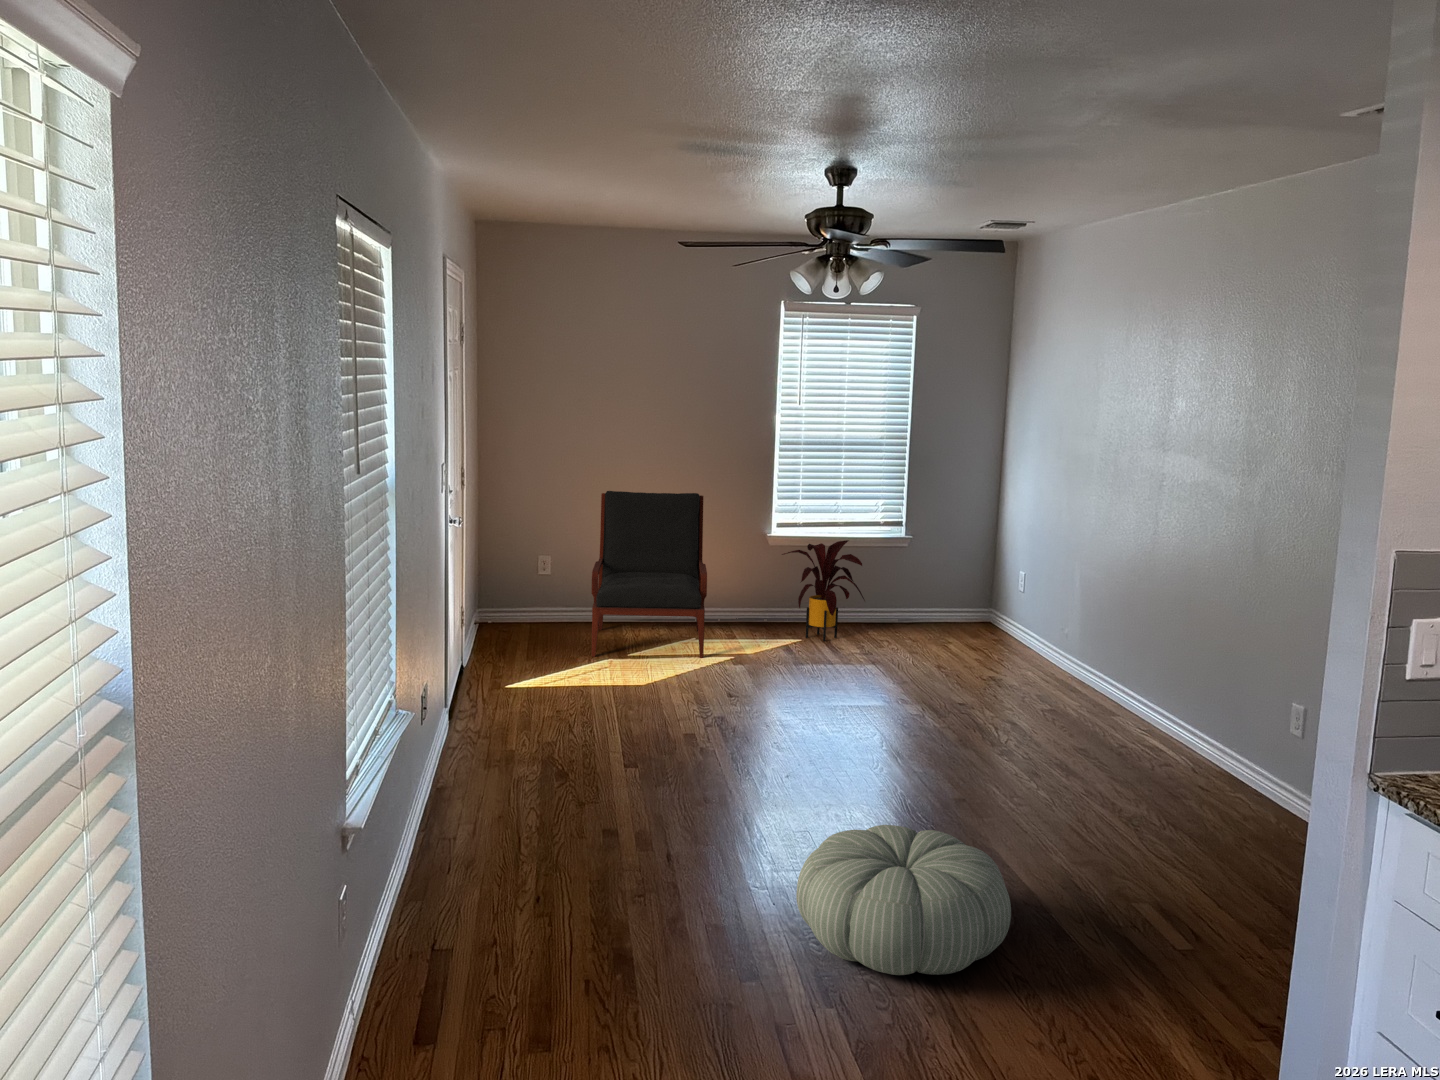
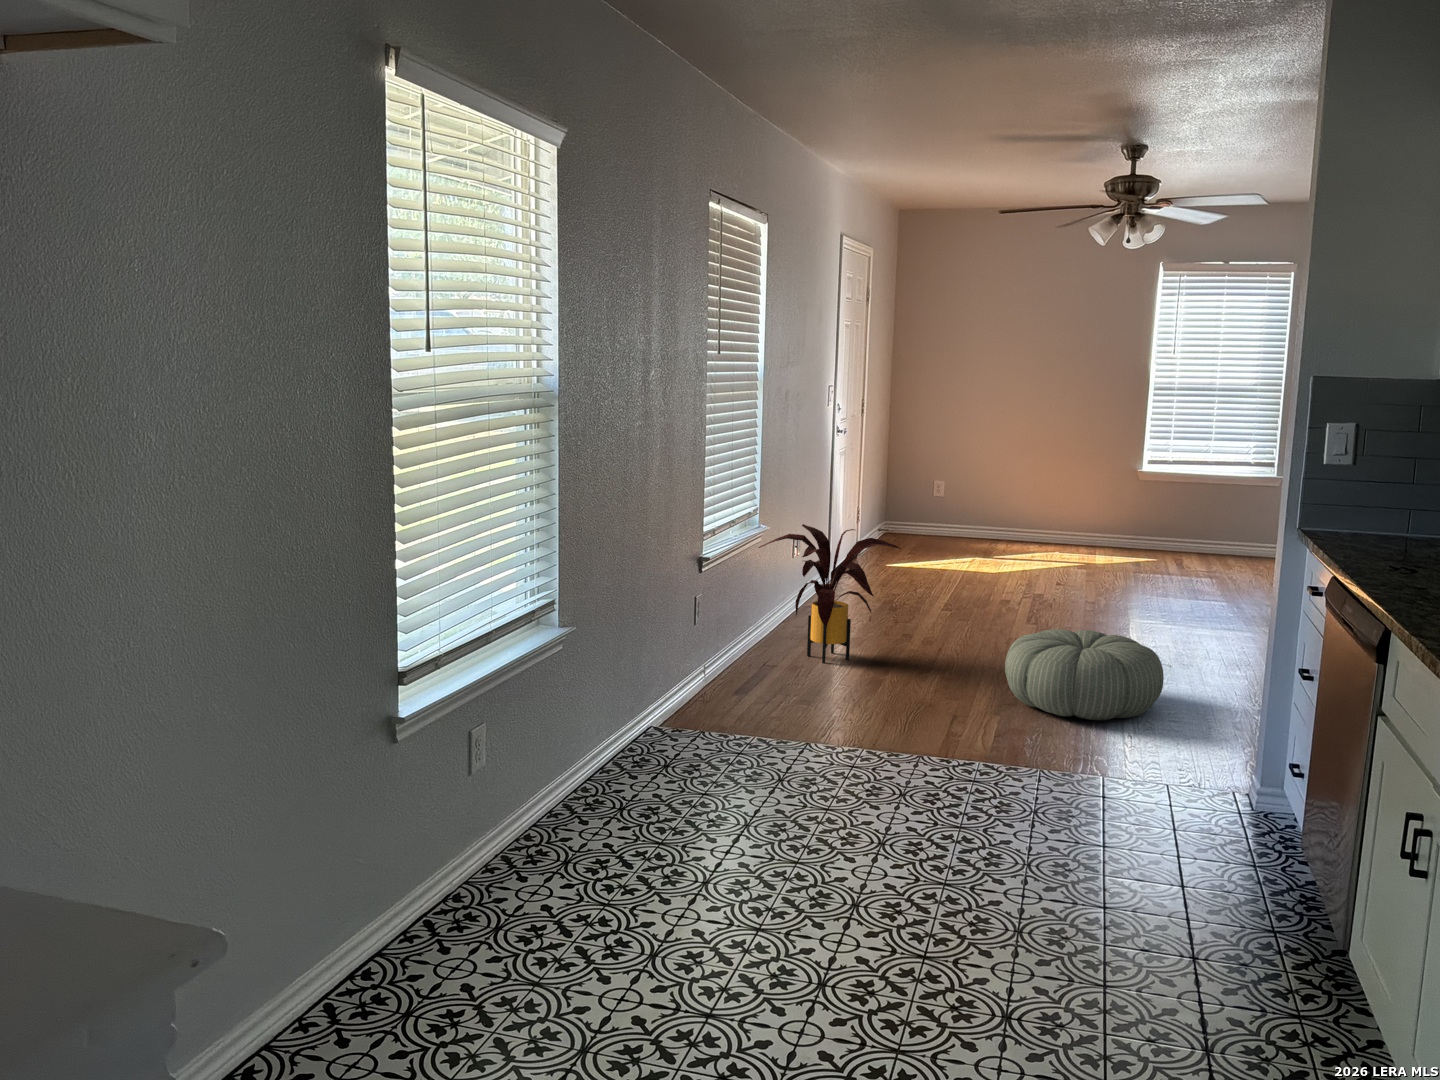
armchair: present [592,491,707,658] -> none [964,426,1080,564]
house plant: present [782,540,865,641] -> present [758,524,901,663]

